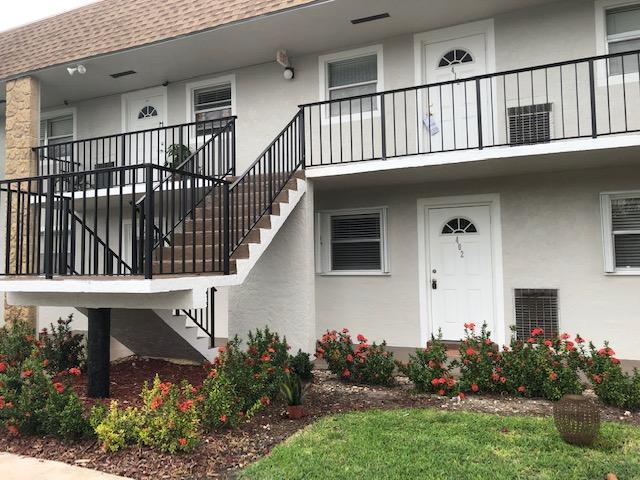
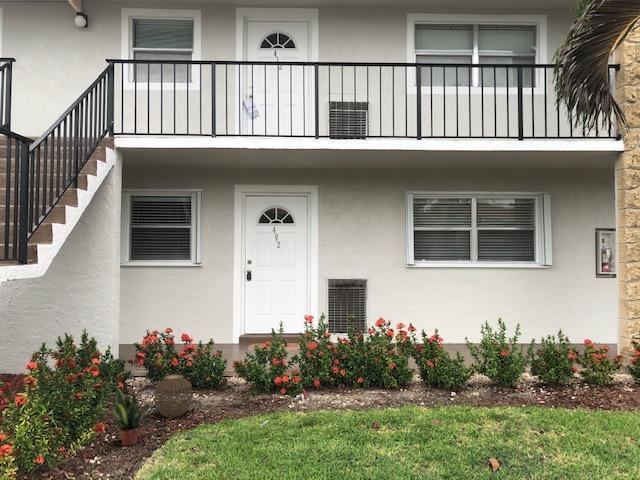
woven basket: present [553,394,600,444] -> present [155,375,192,417]

